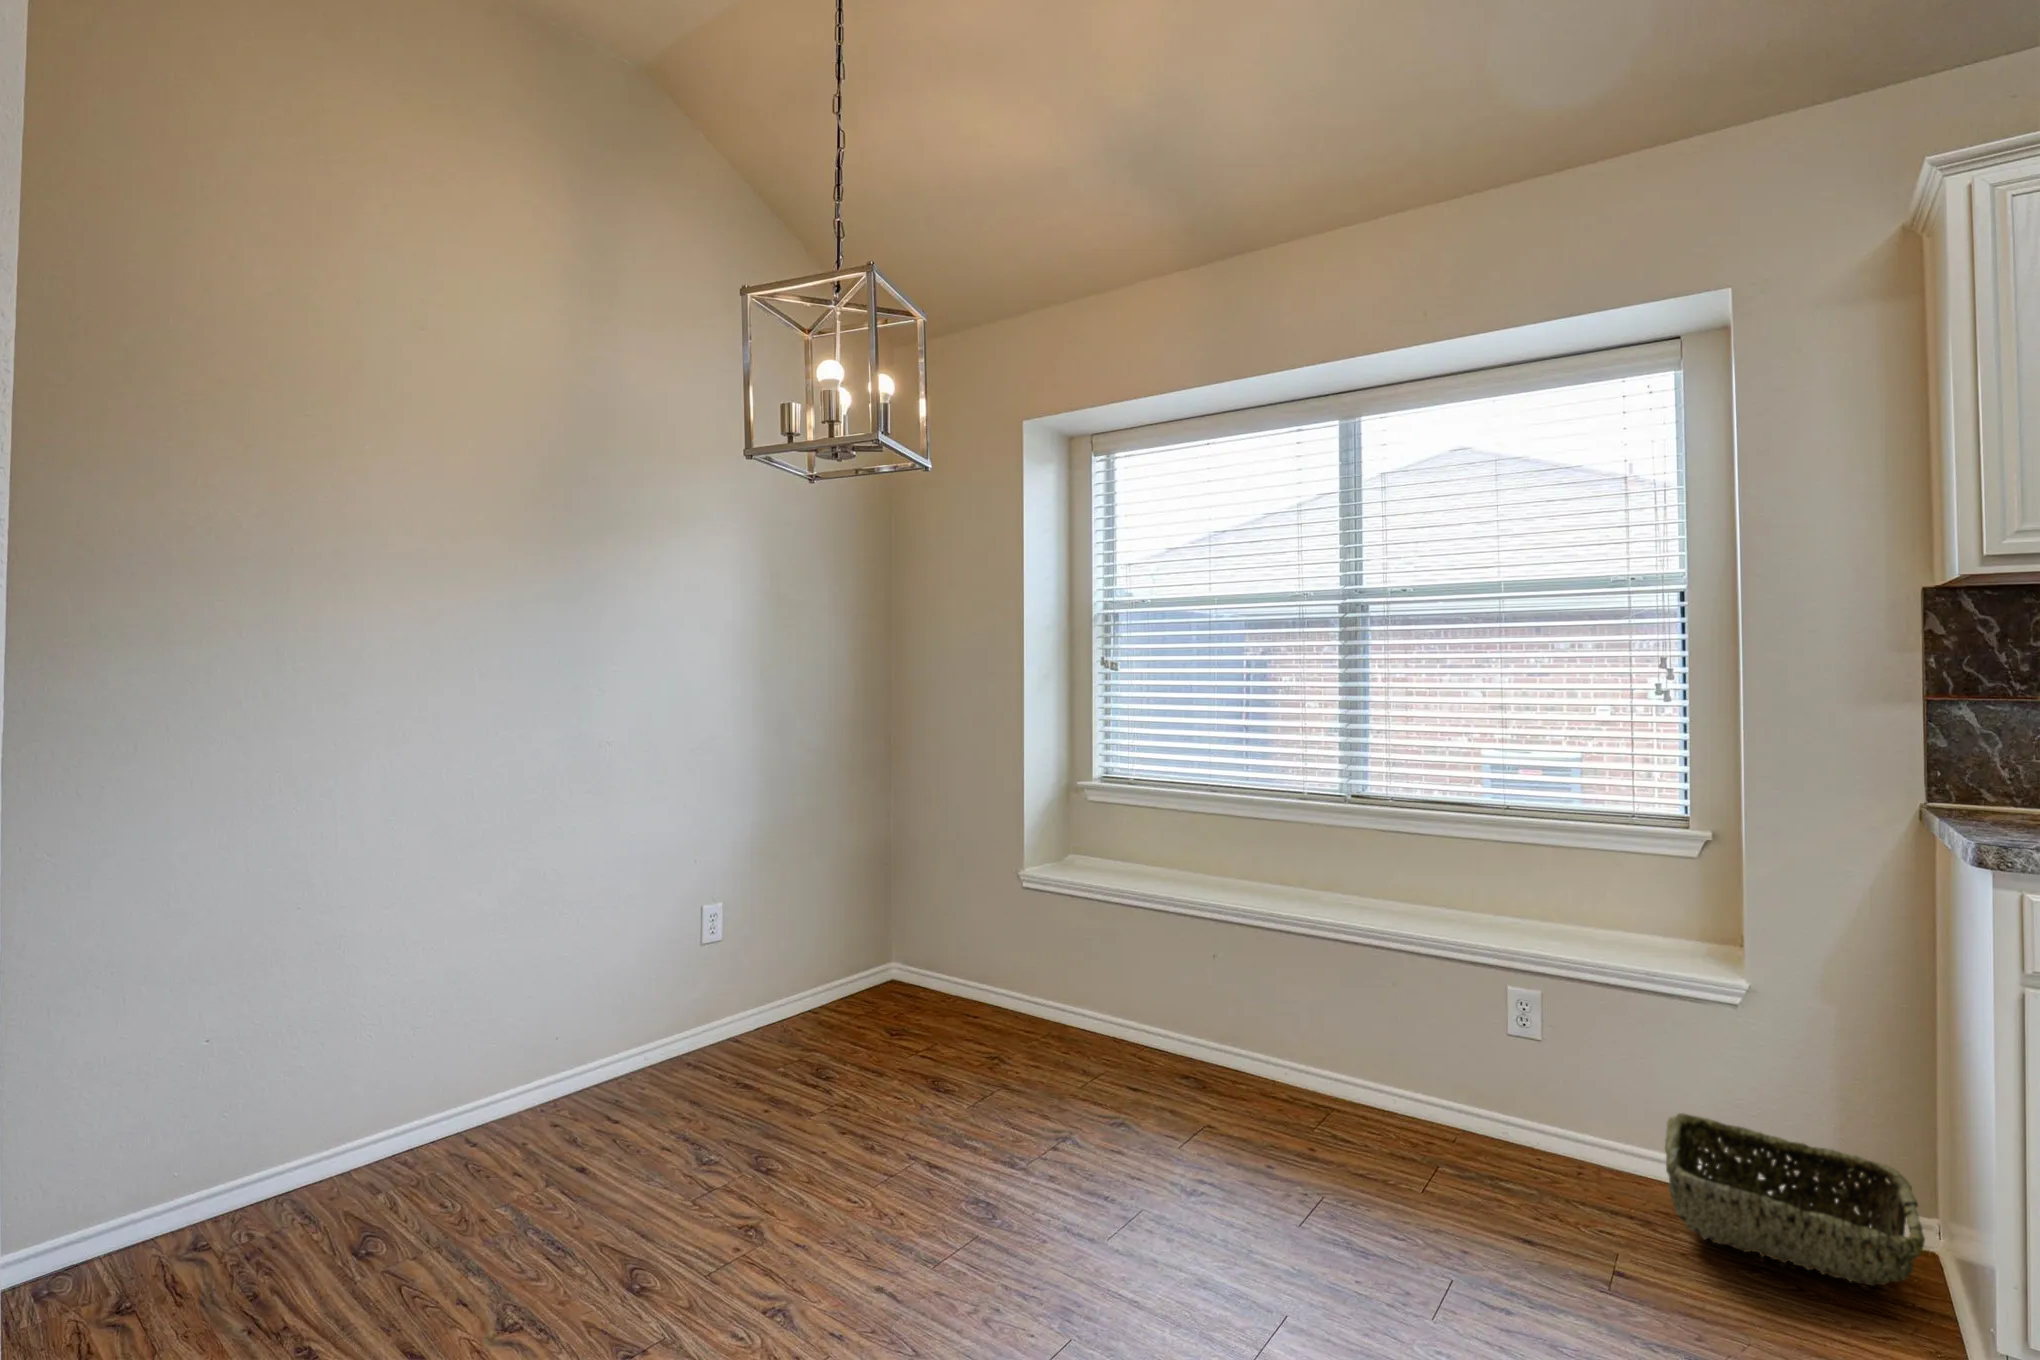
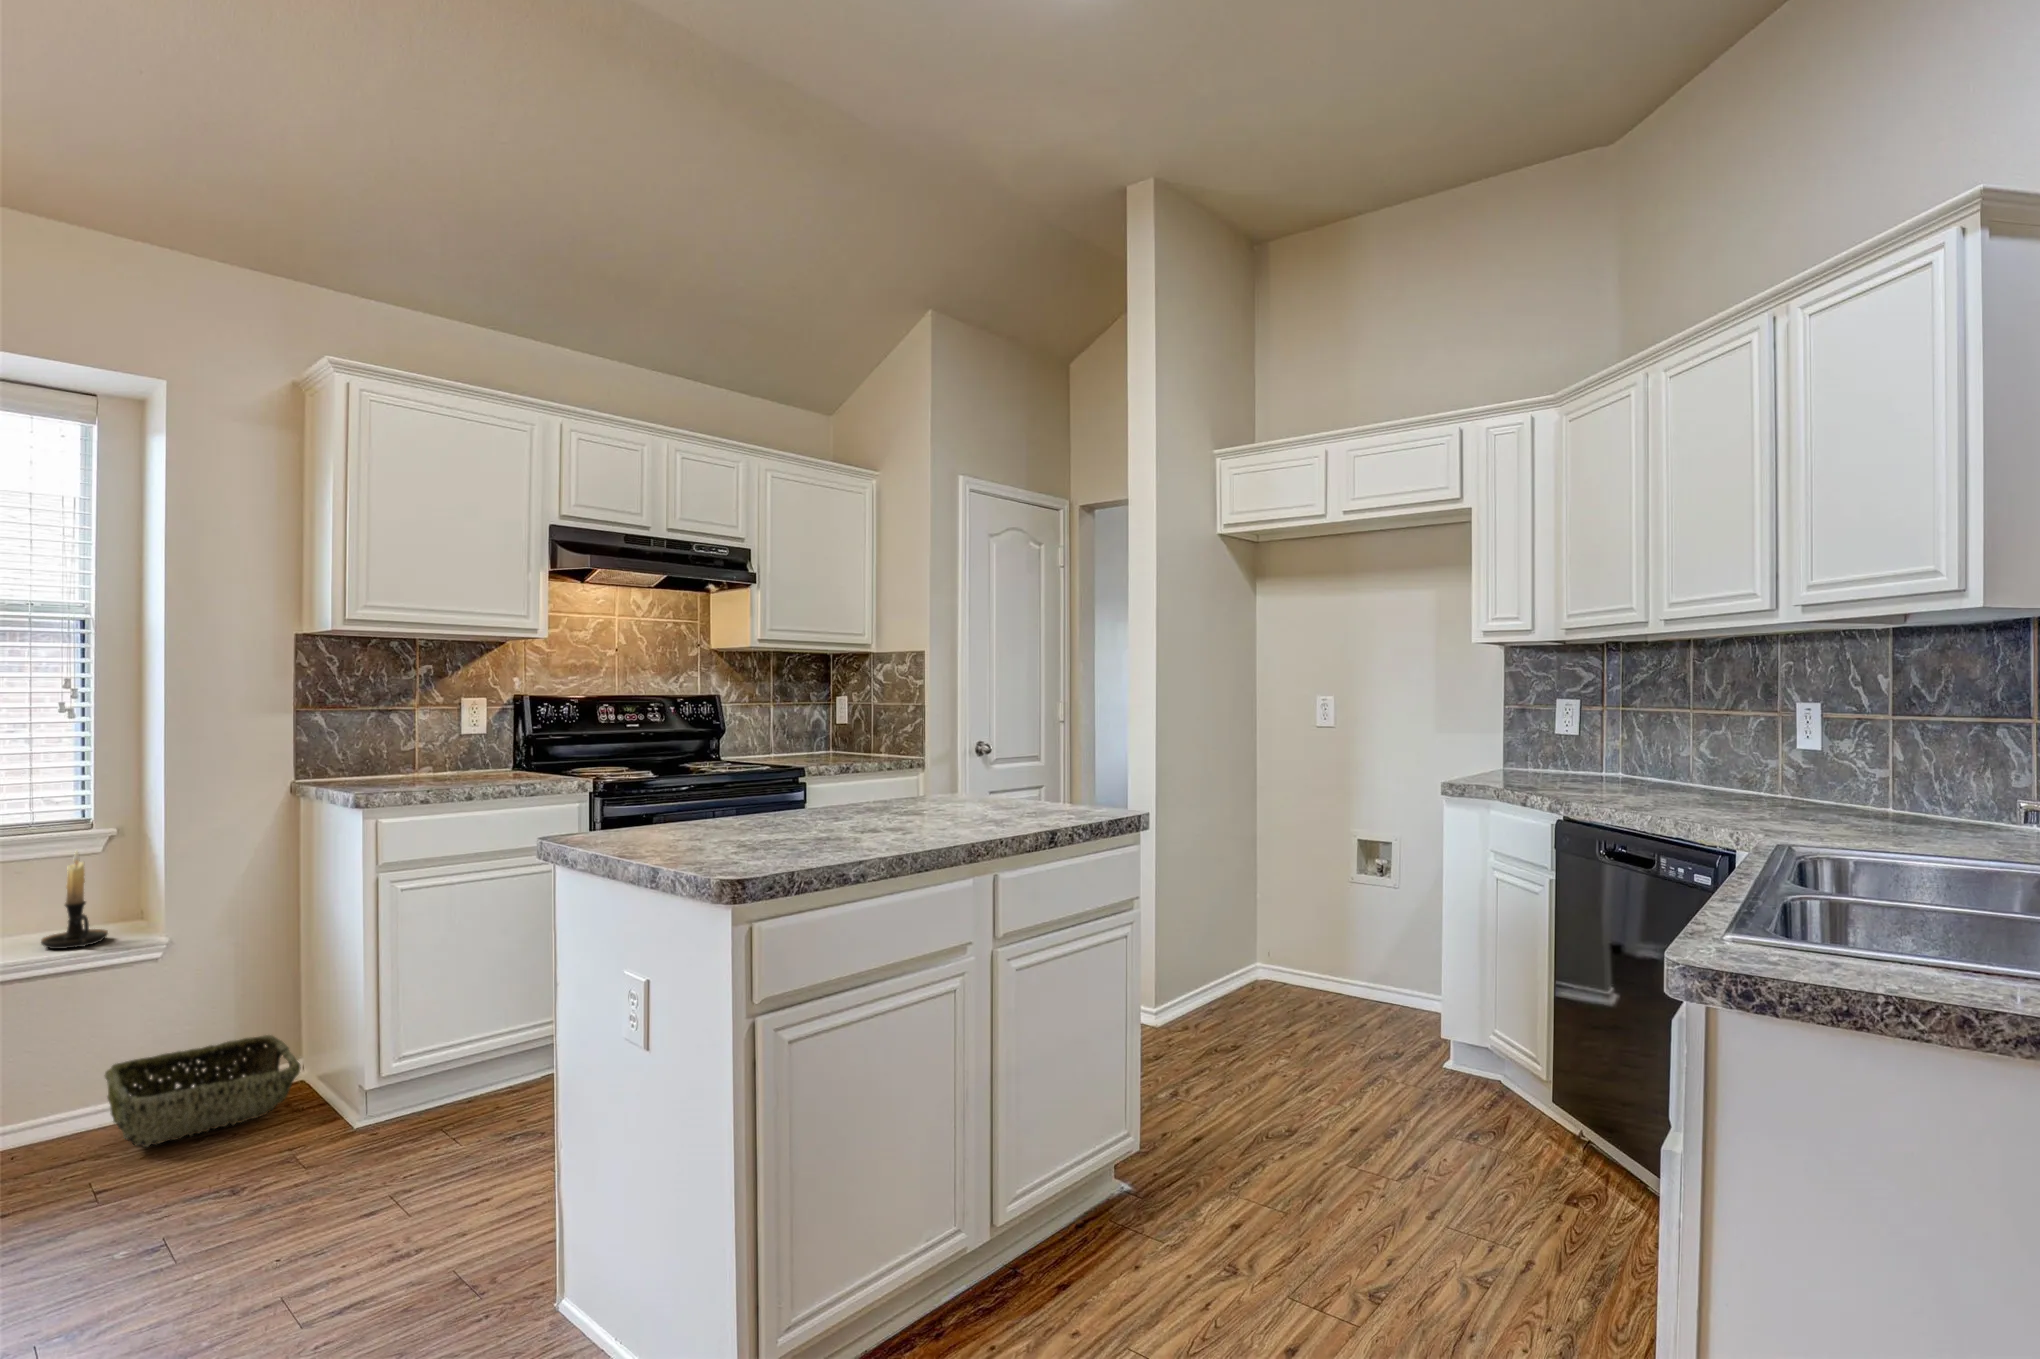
candle holder: none [1622,846,1692,960] -> present [41,851,108,949]

